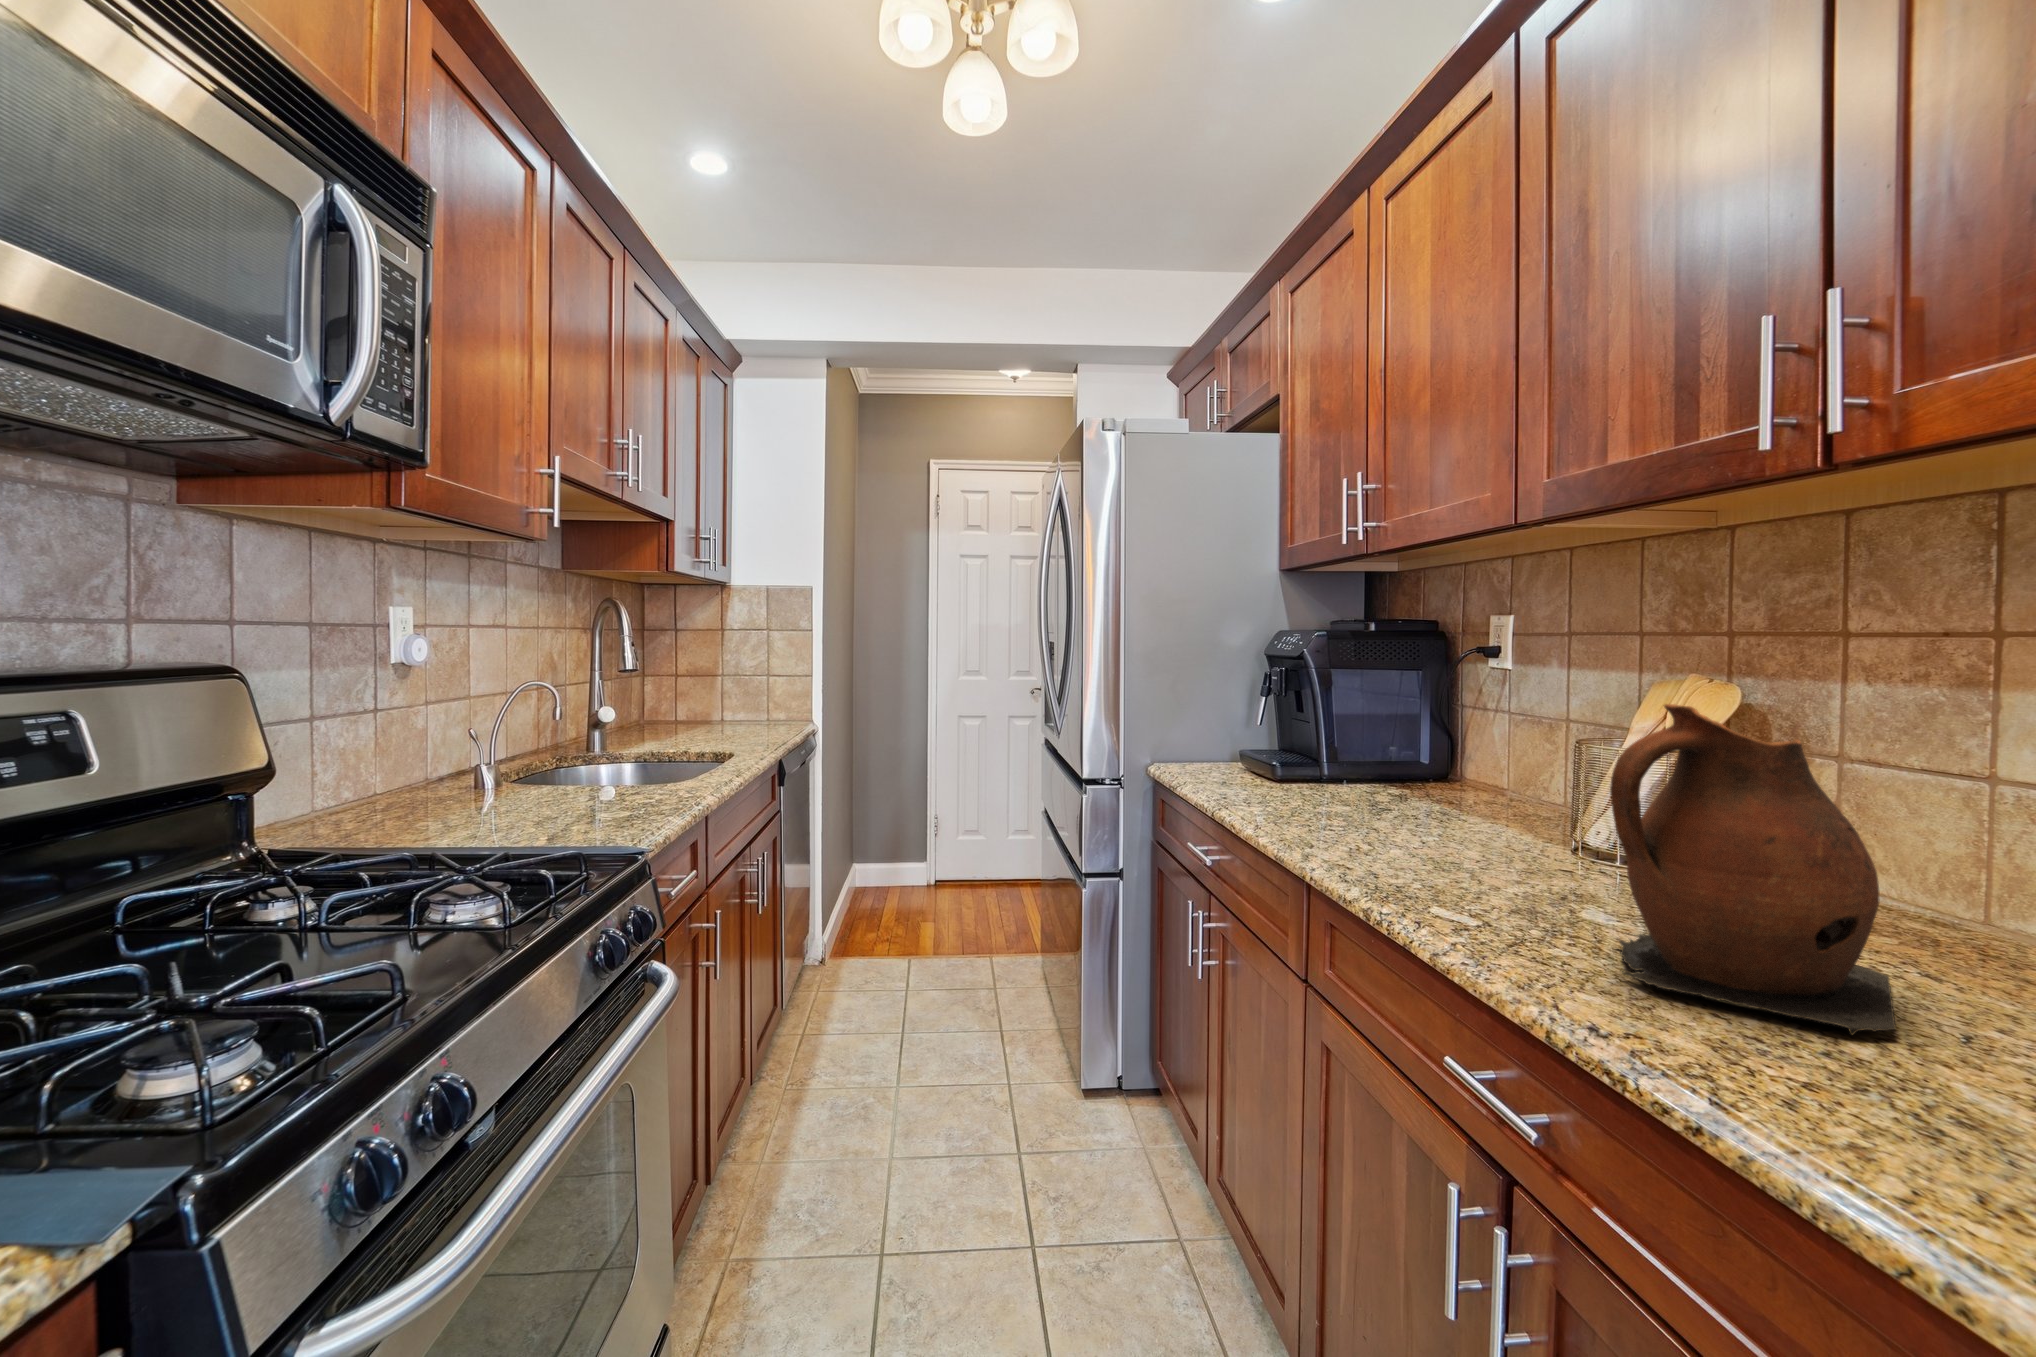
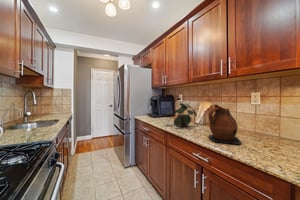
potted plant: none [1335,688,1584,859] -> present [167,103,197,127]

